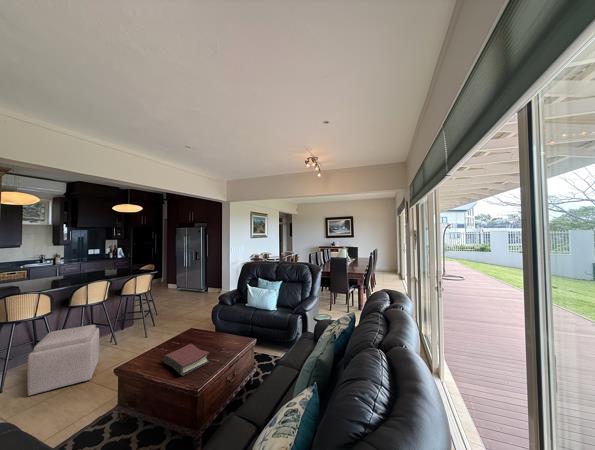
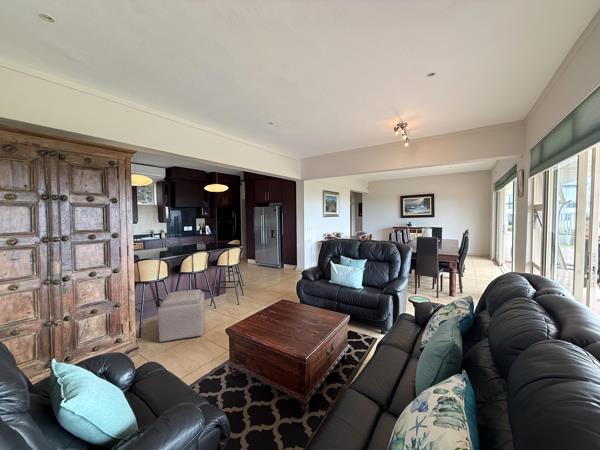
hardback book: present [163,344,210,376] -> none [267,313,309,343]

